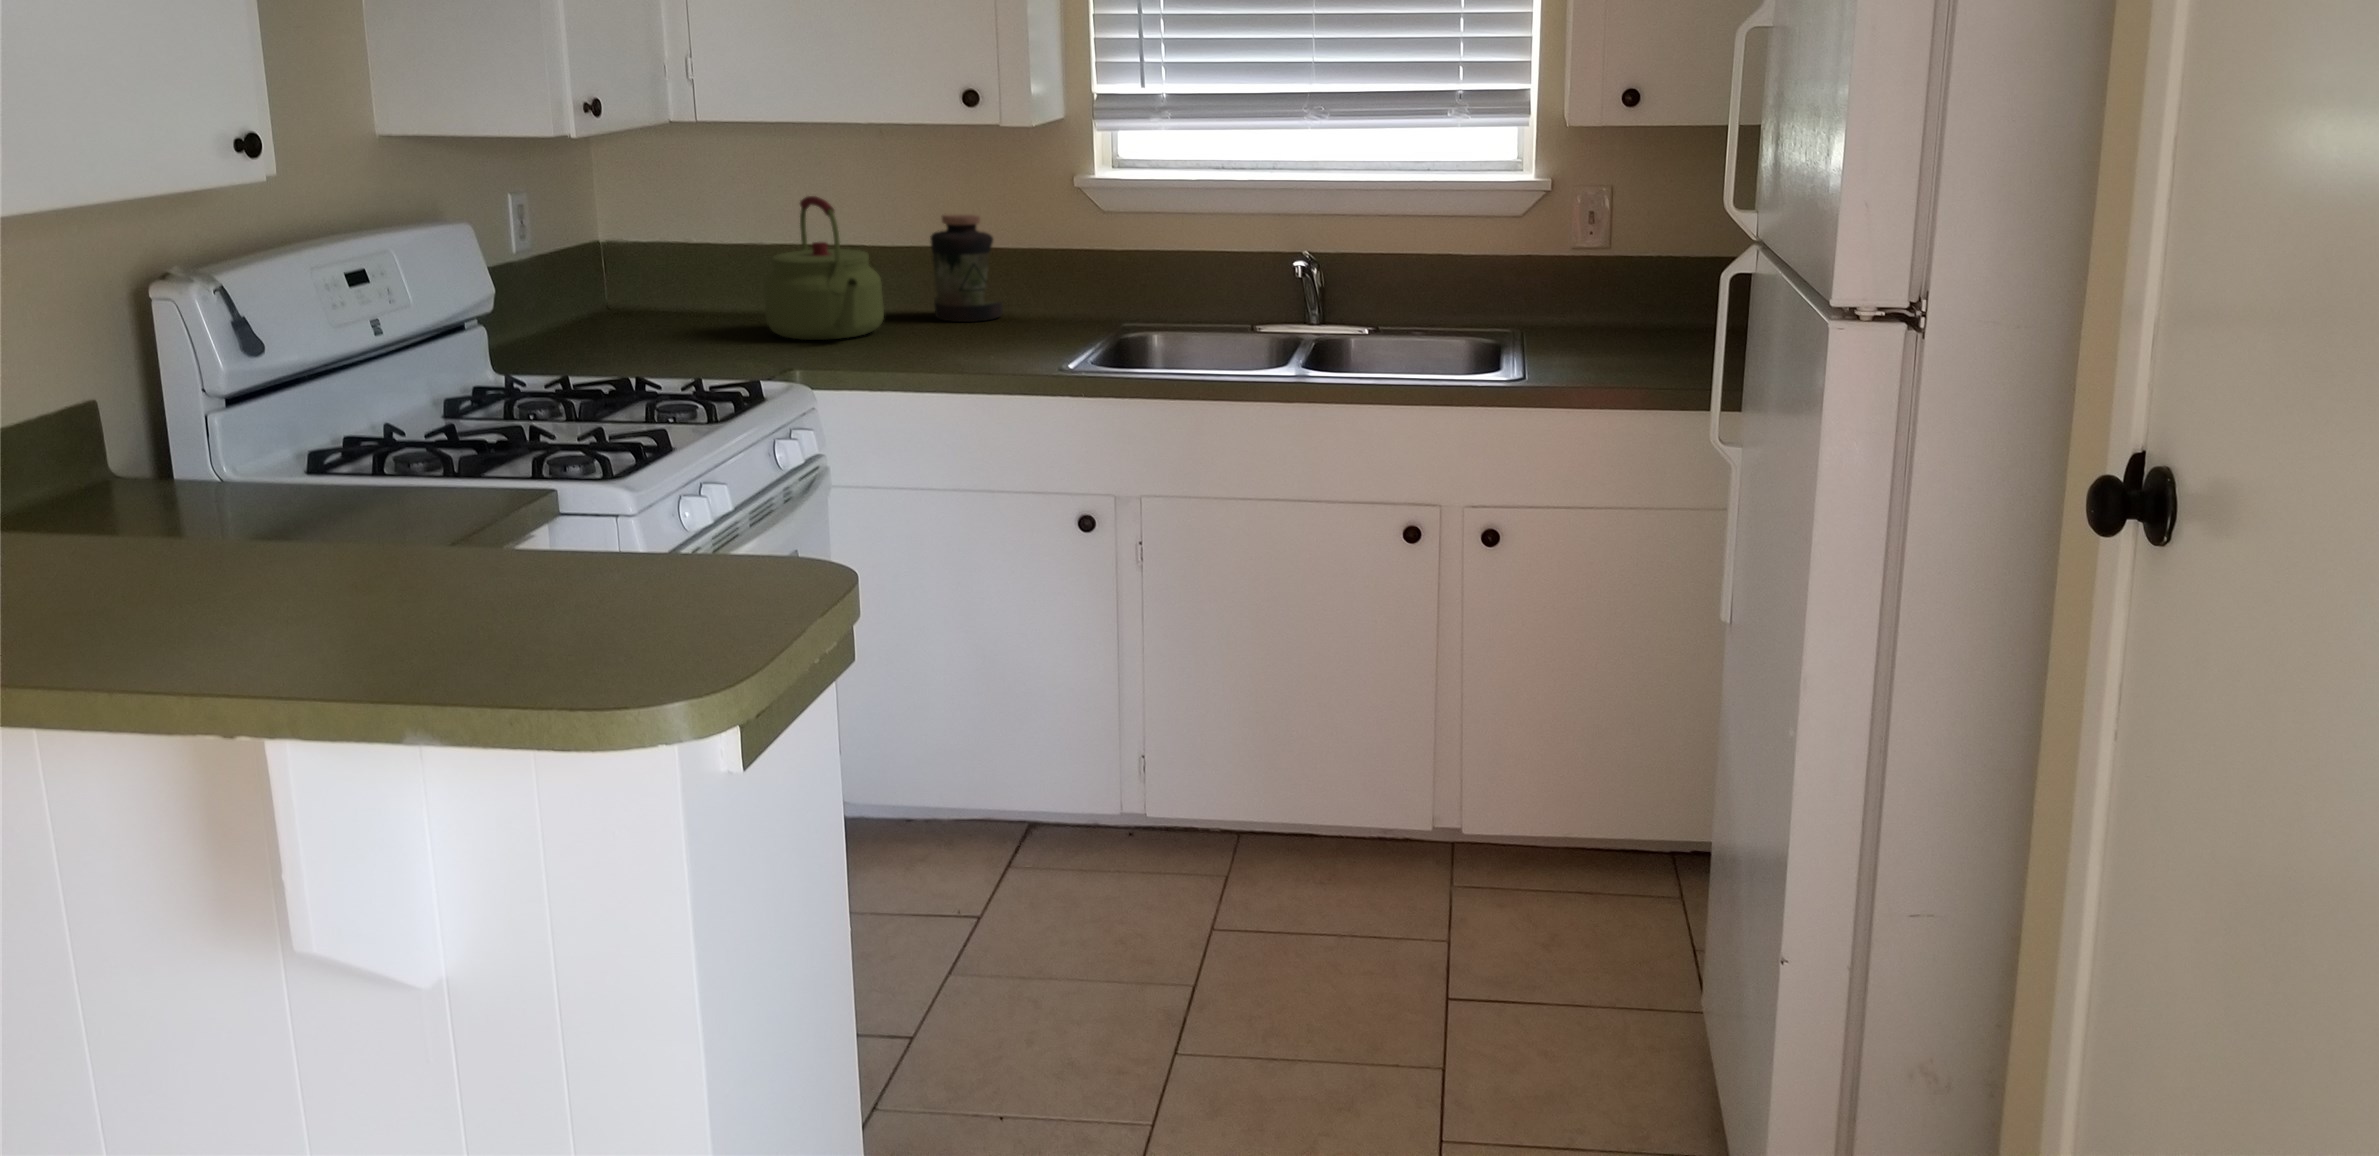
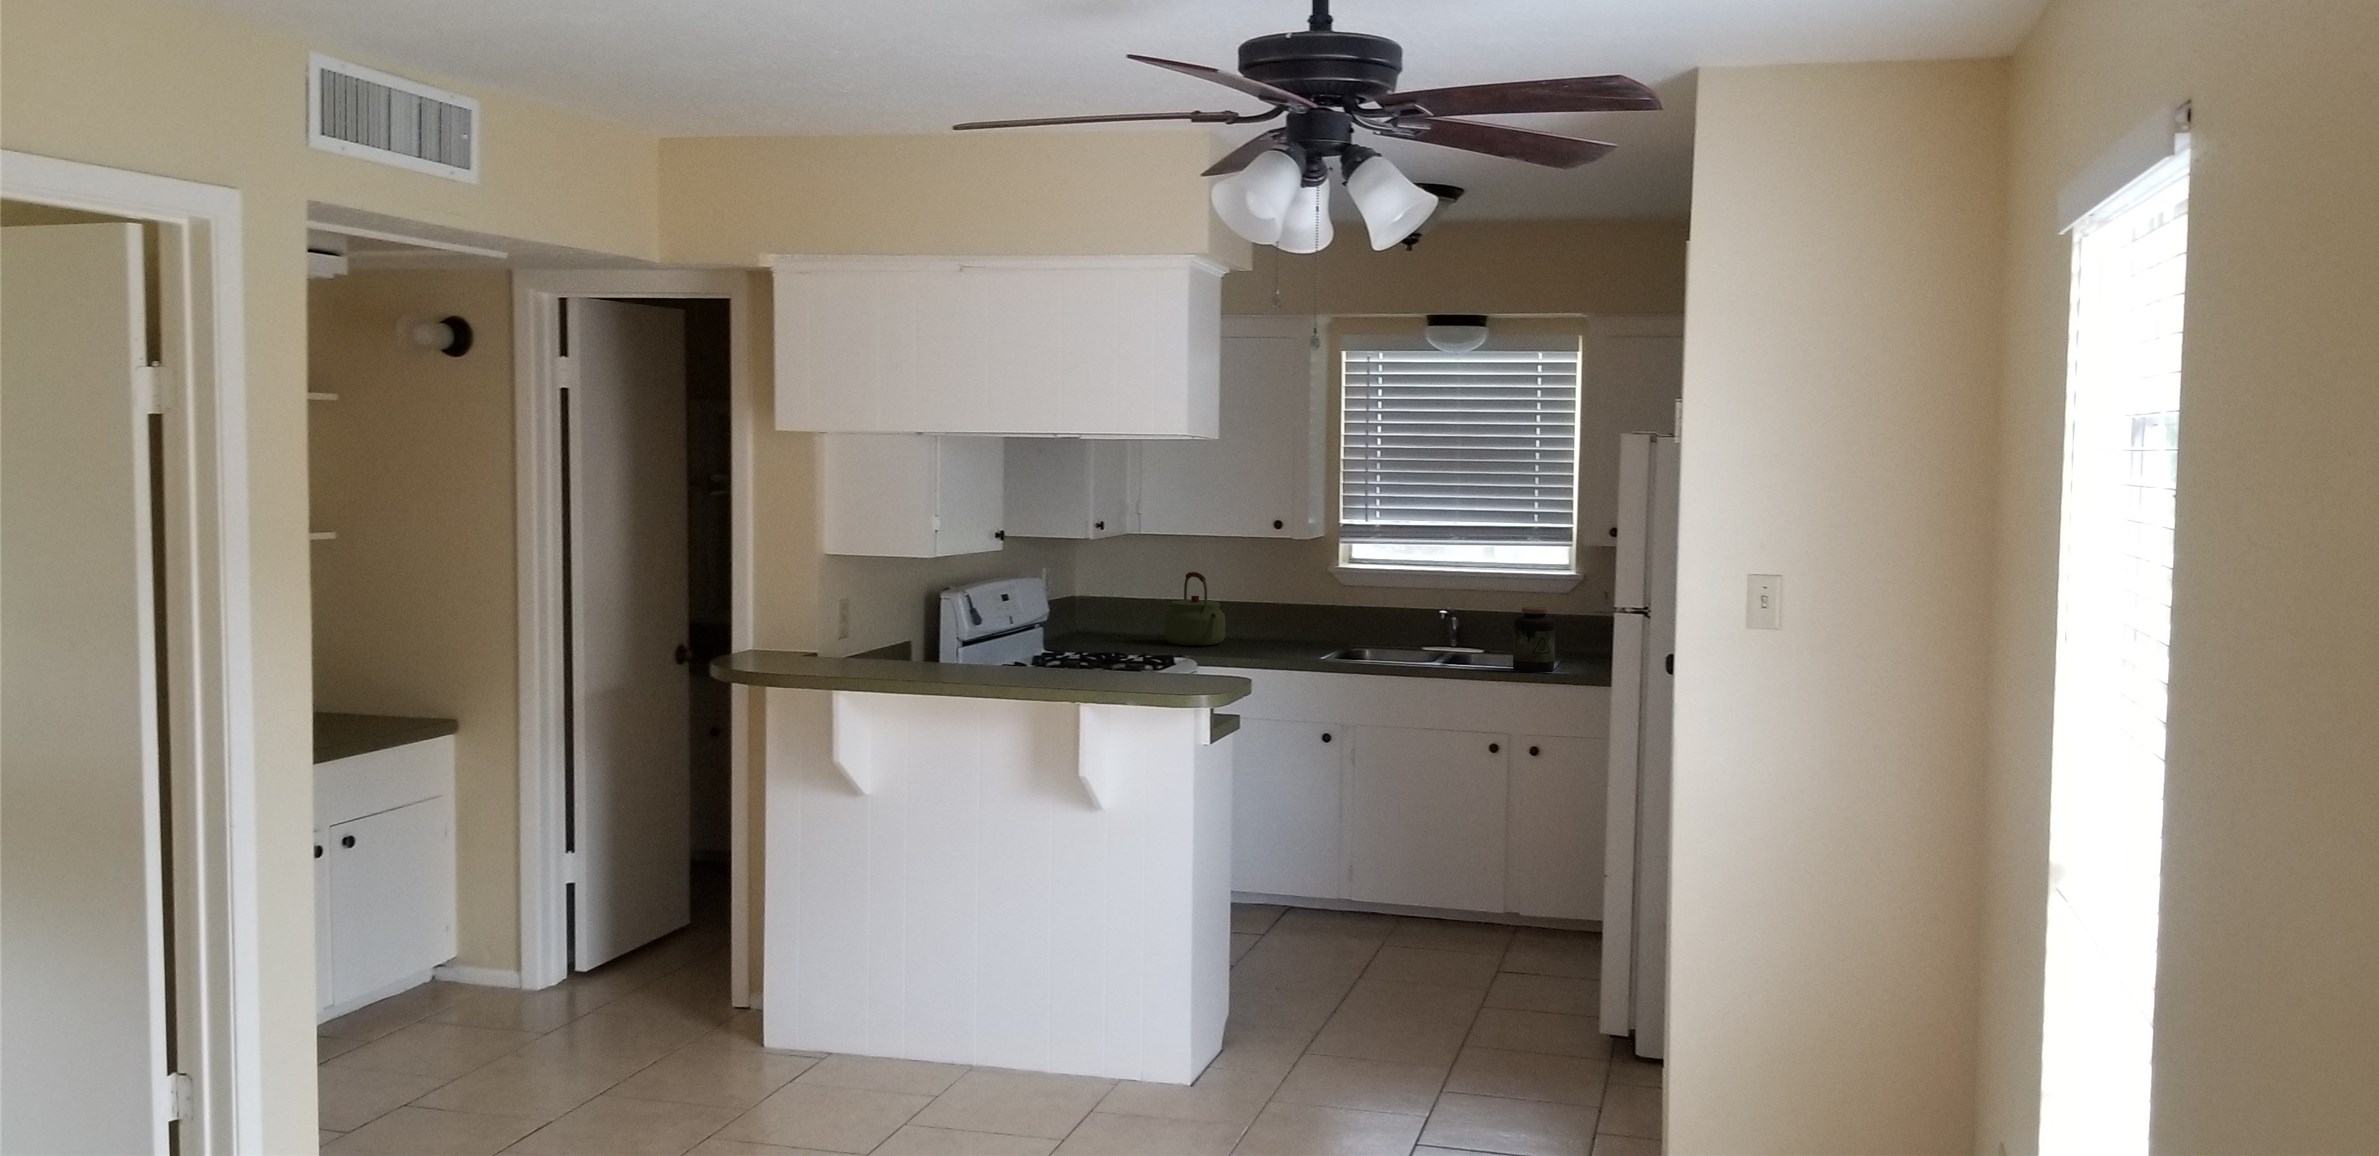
jar: present [930,215,1003,322] -> present [1513,607,1555,672]

